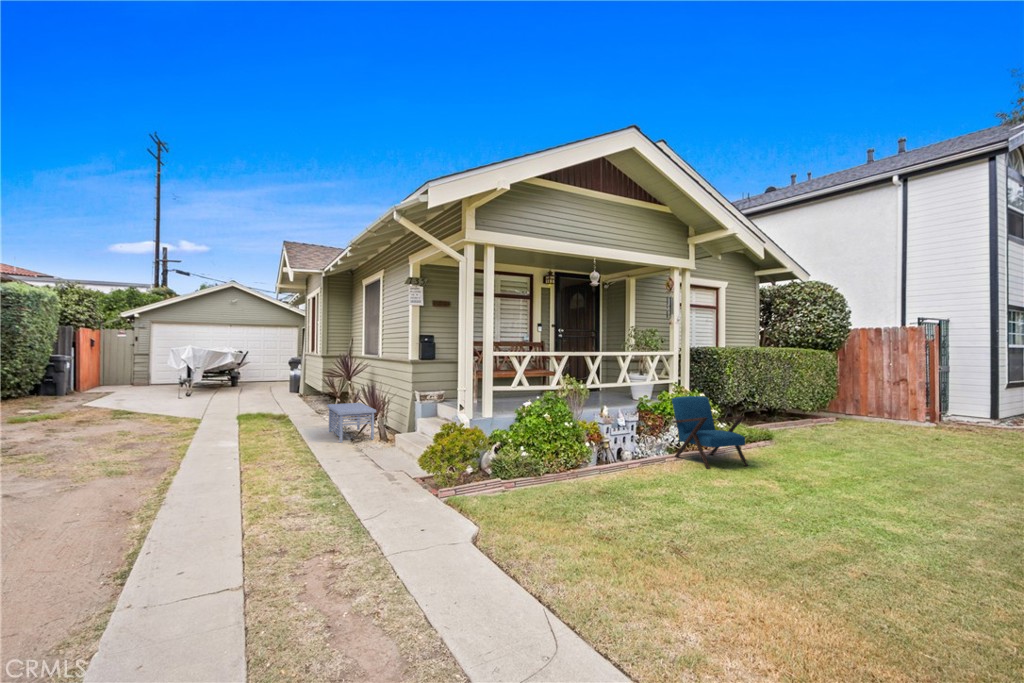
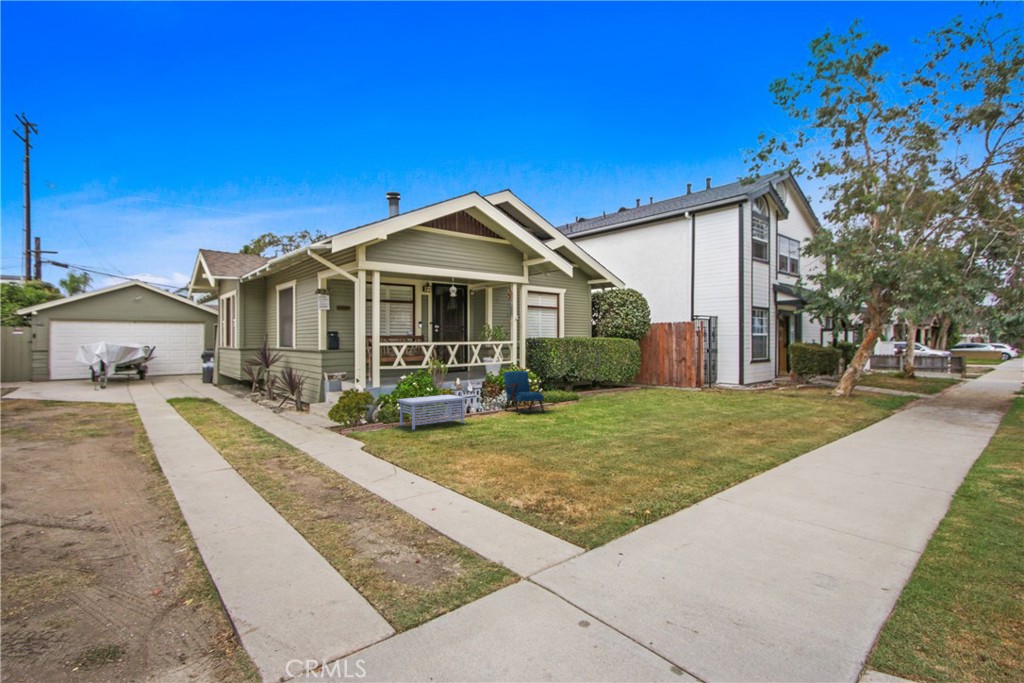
storage bench: present [327,403,376,443] -> present [397,395,465,430]

